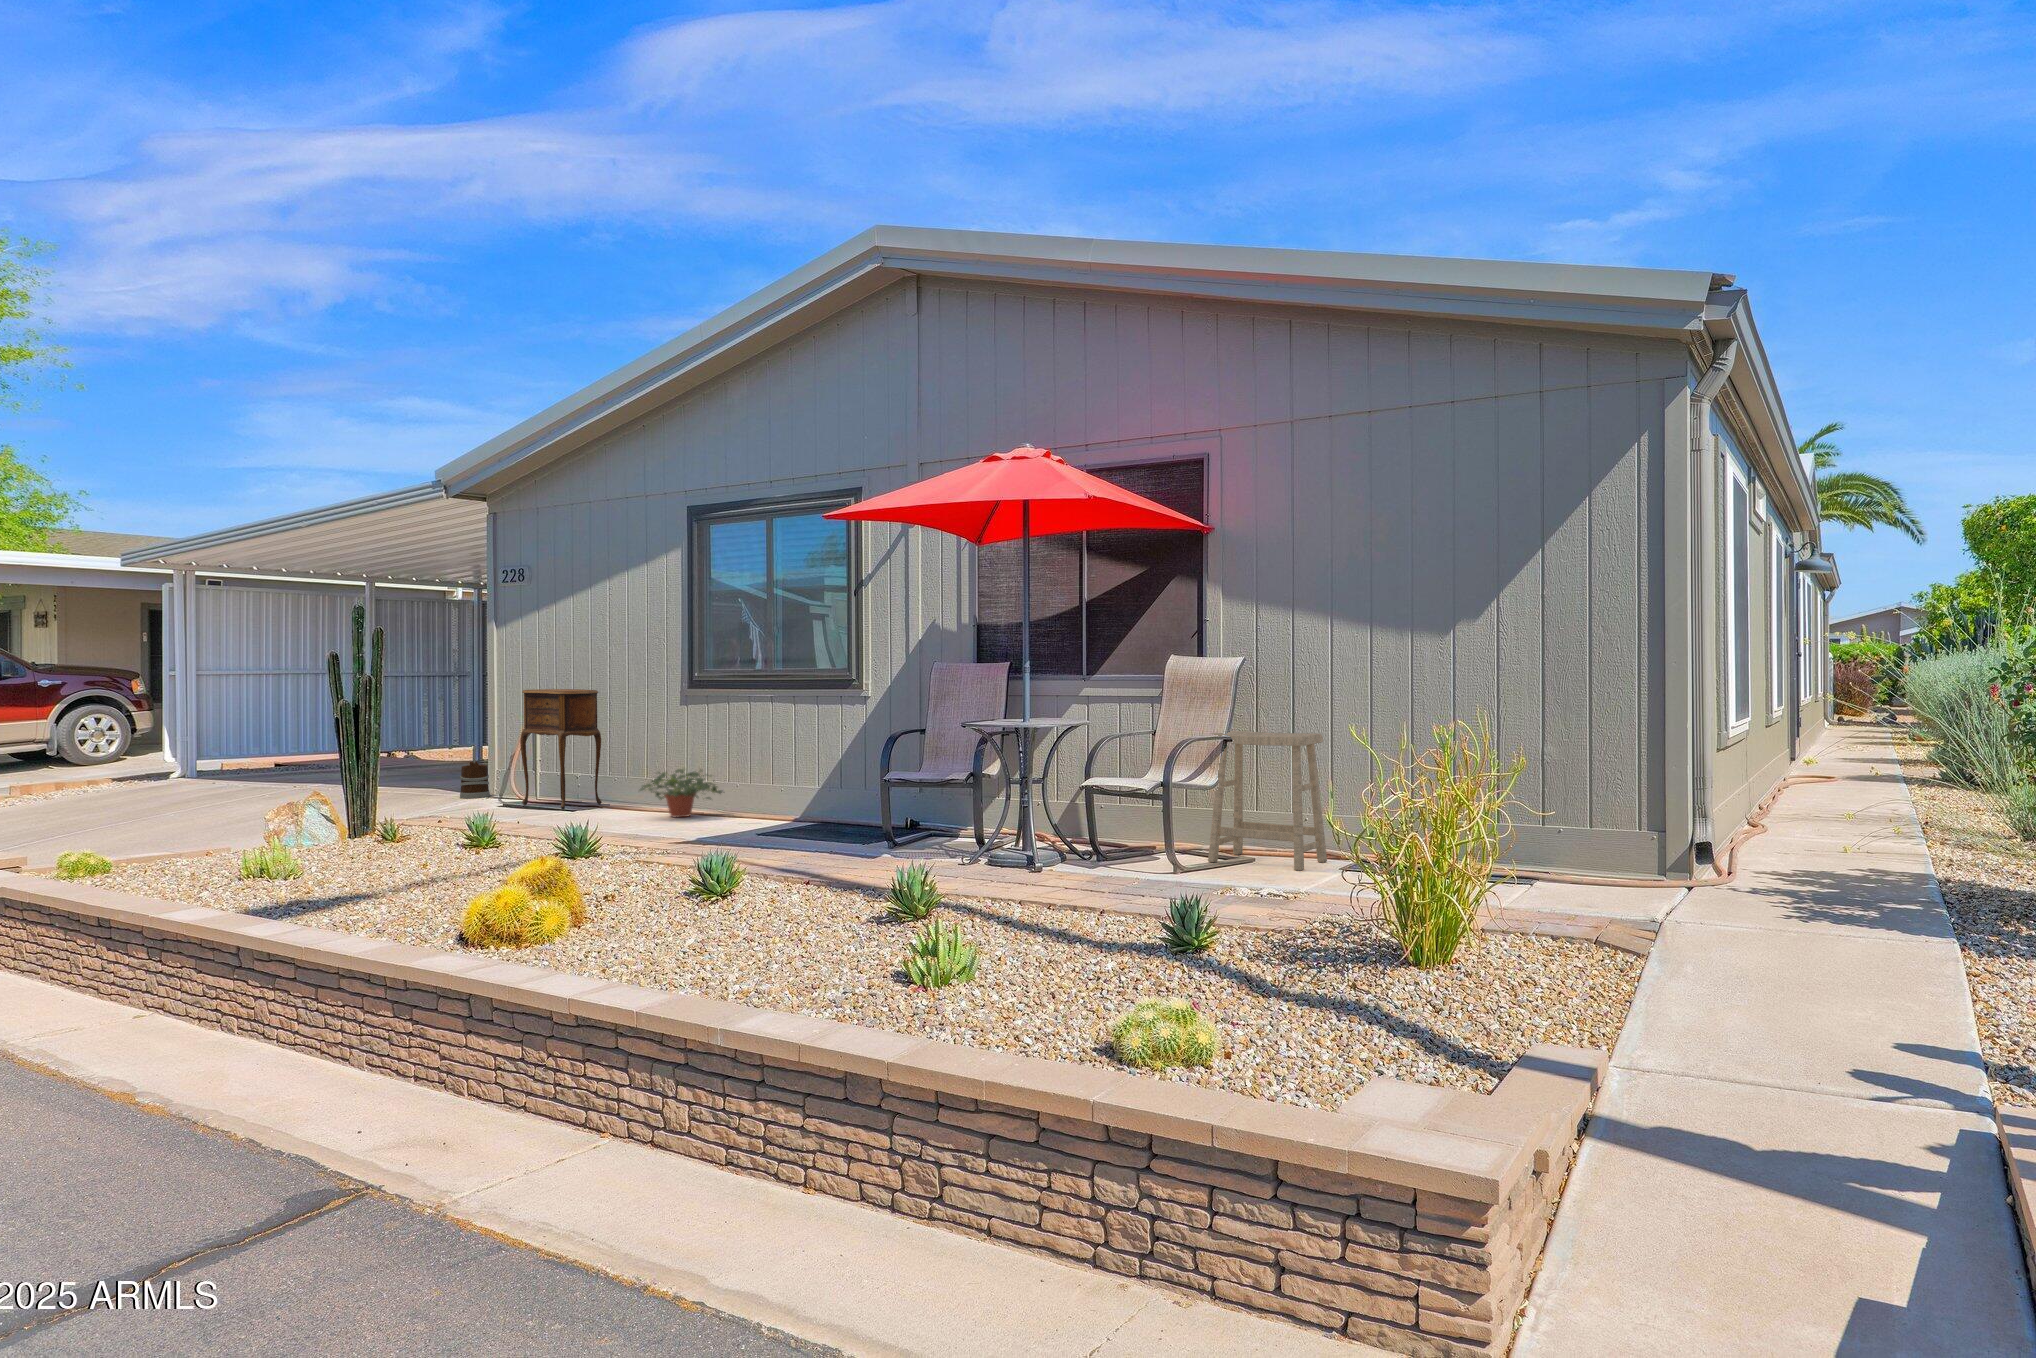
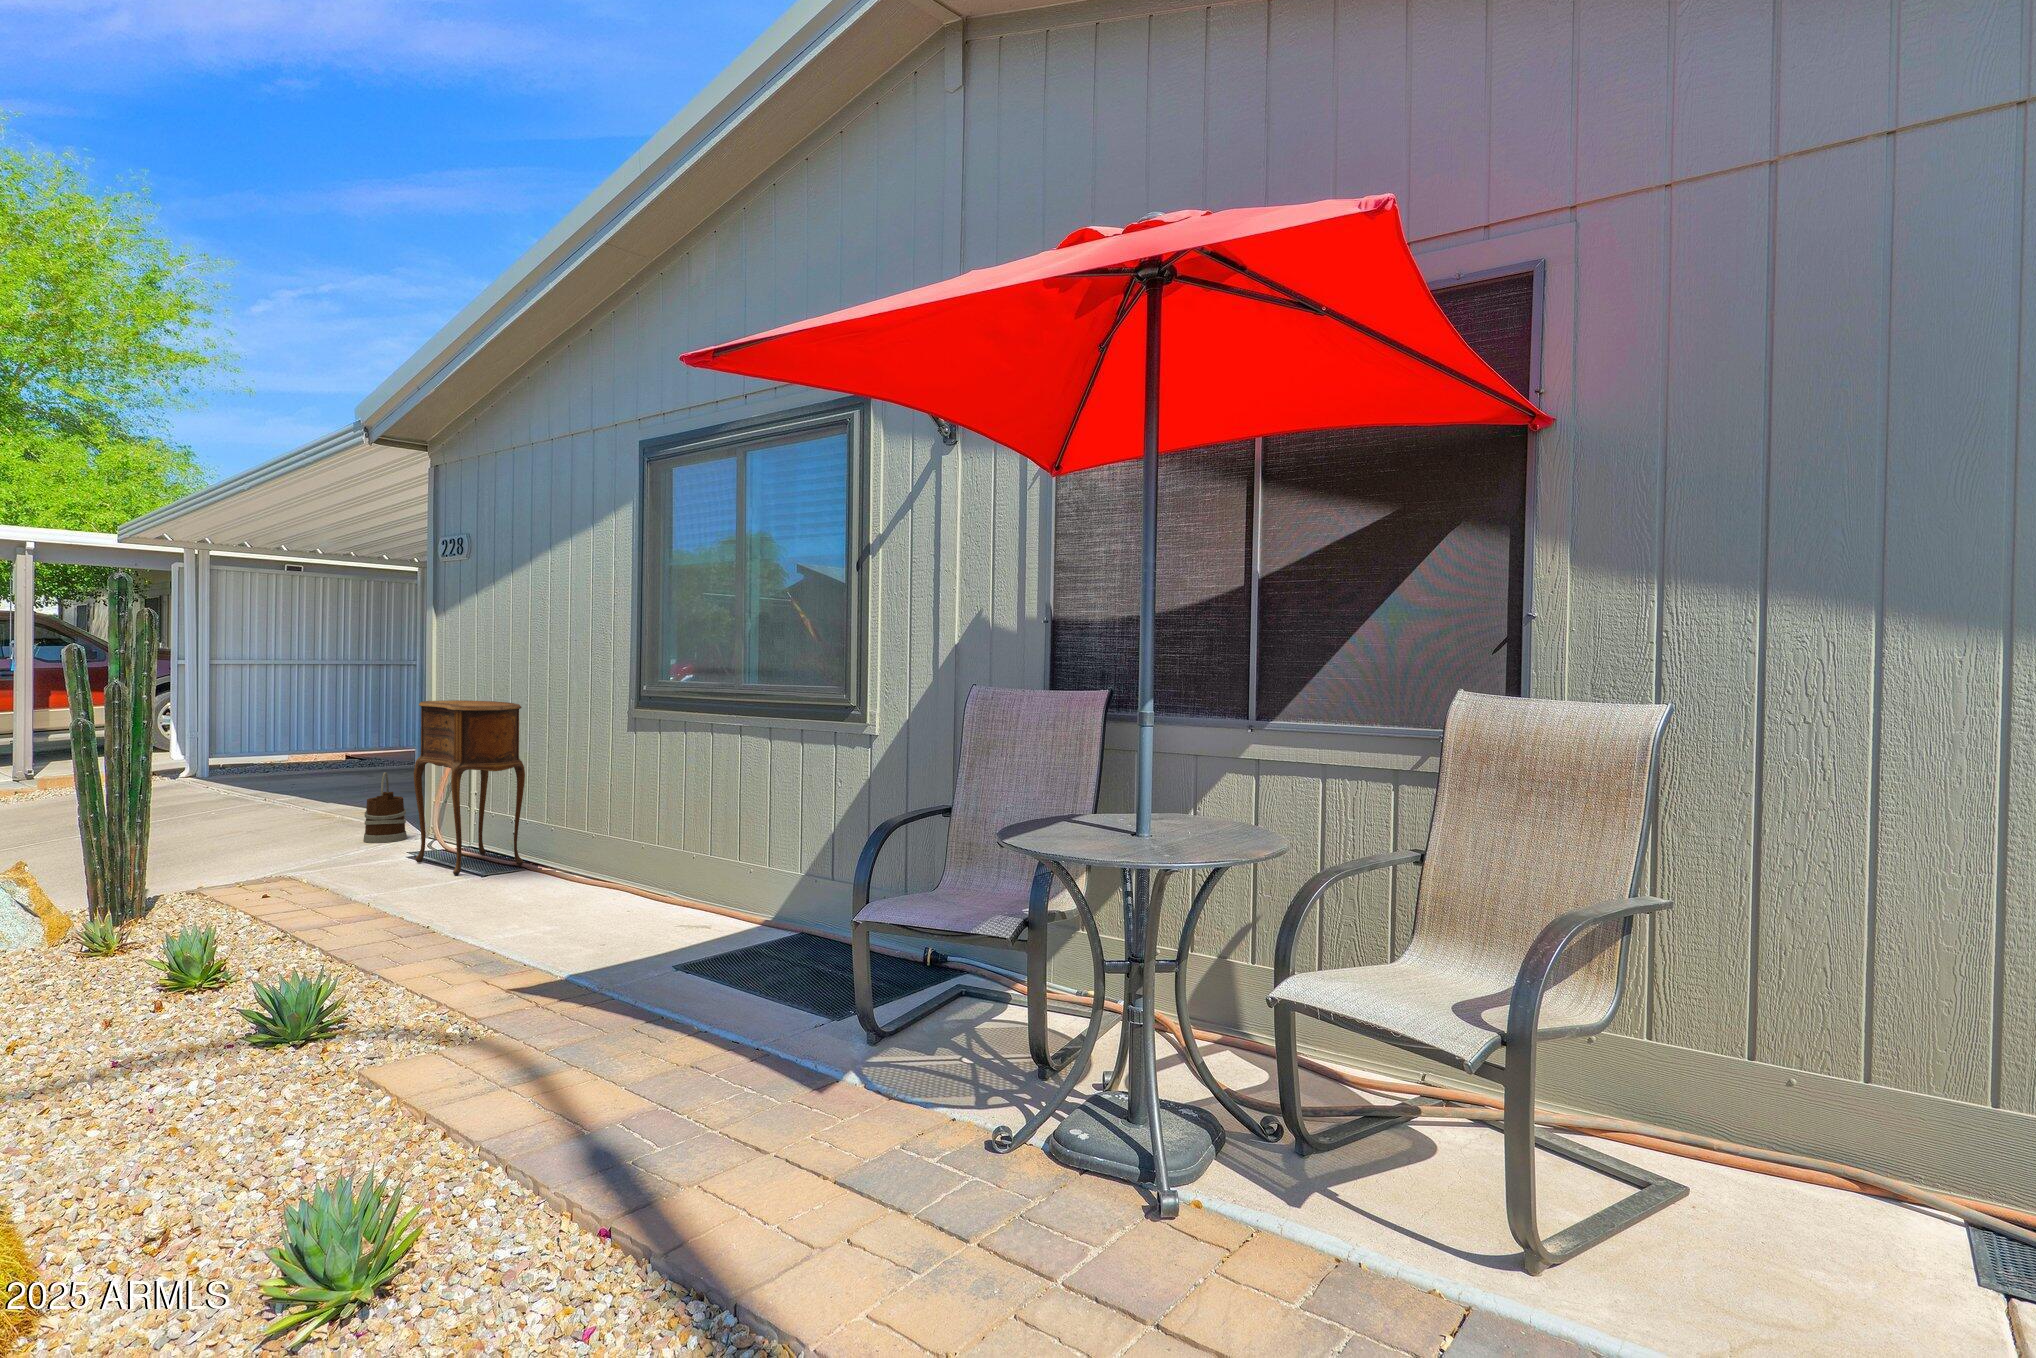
stool: present [1208,731,1327,871] -> none [1571,863,1880,1268]
potted plant: present [640,769,722,817] -> none [526,828,665,908]

